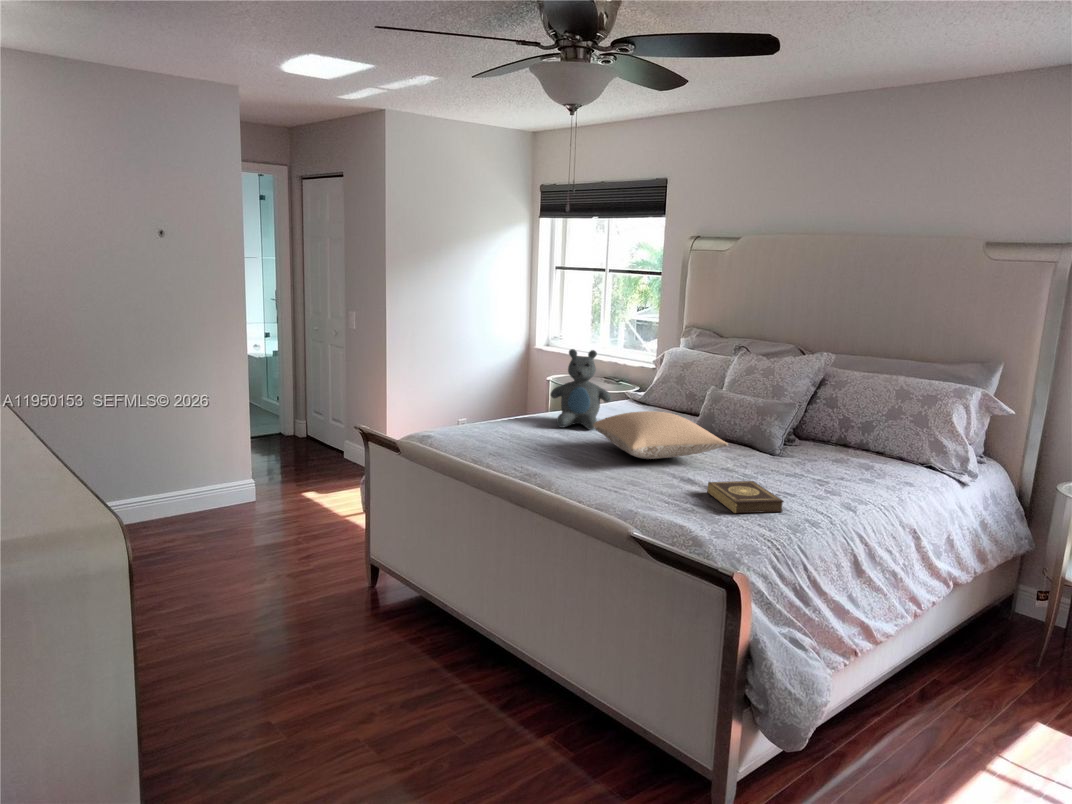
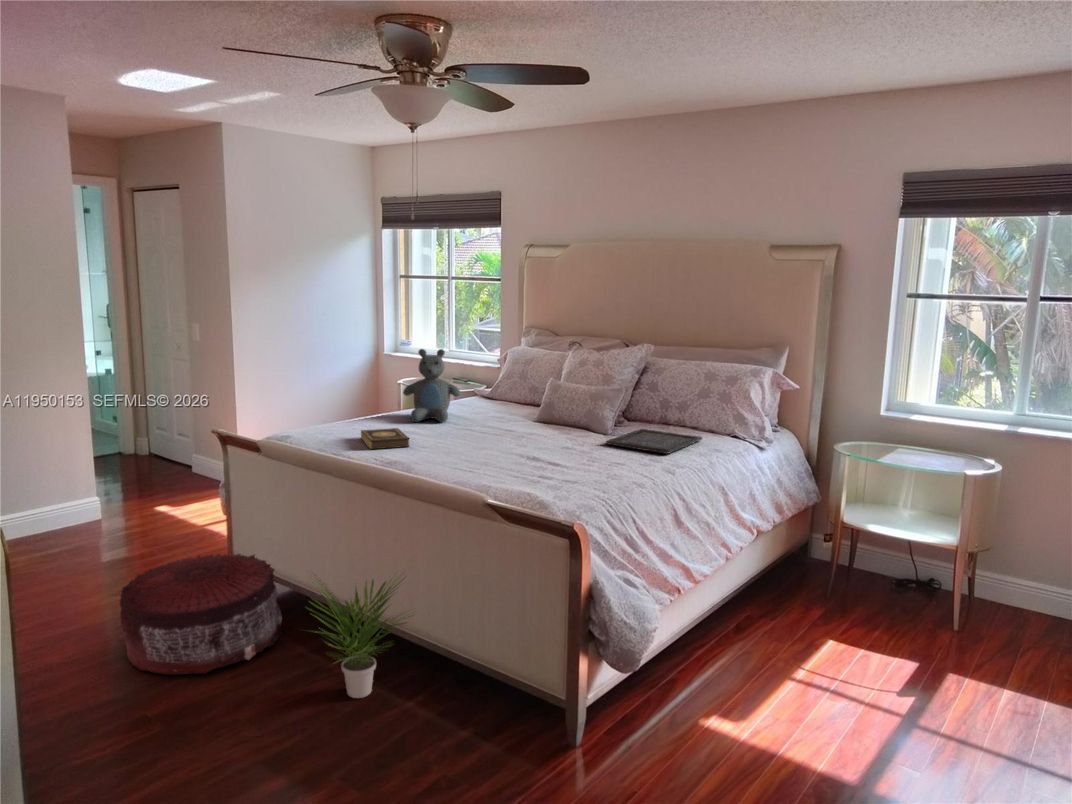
pillow: present [593,411,728,459] -> none [445,401,566,443]
tray: none [773,451,890,485] -> present [606,429,702,454]
book: present [707,481,784,513] -> present [361,428,409,449]
pouf: none [254,553,412,683] -> present [120,554,283,675]
potted plant: none [422,588,548,731] -> present [309,572,406,698]

